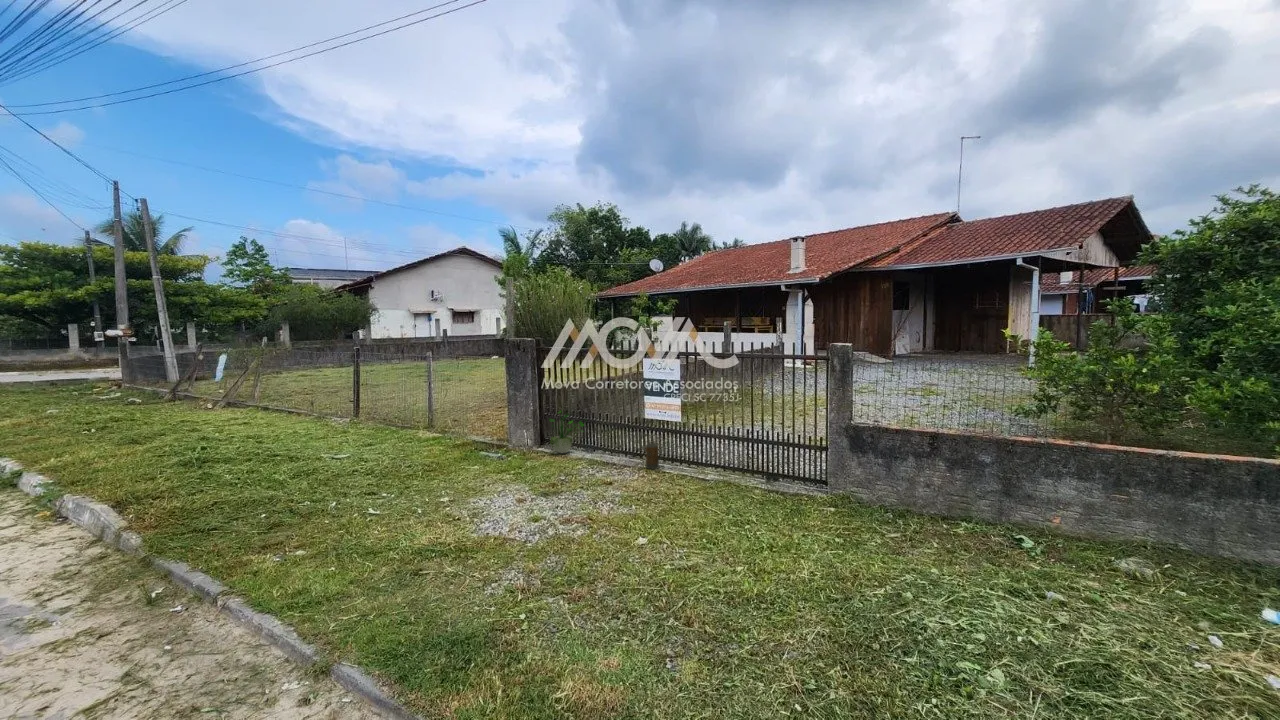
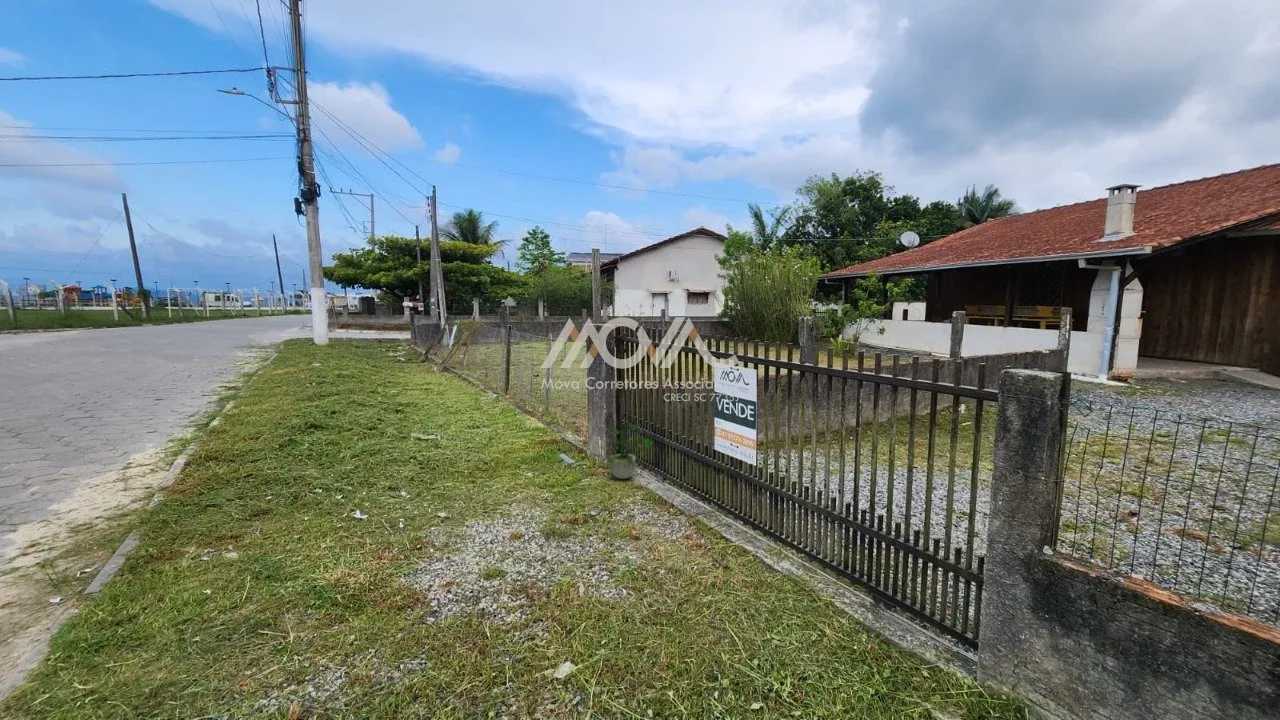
watering can: present [640,434,665,469] -> none [696,477,726,536]

